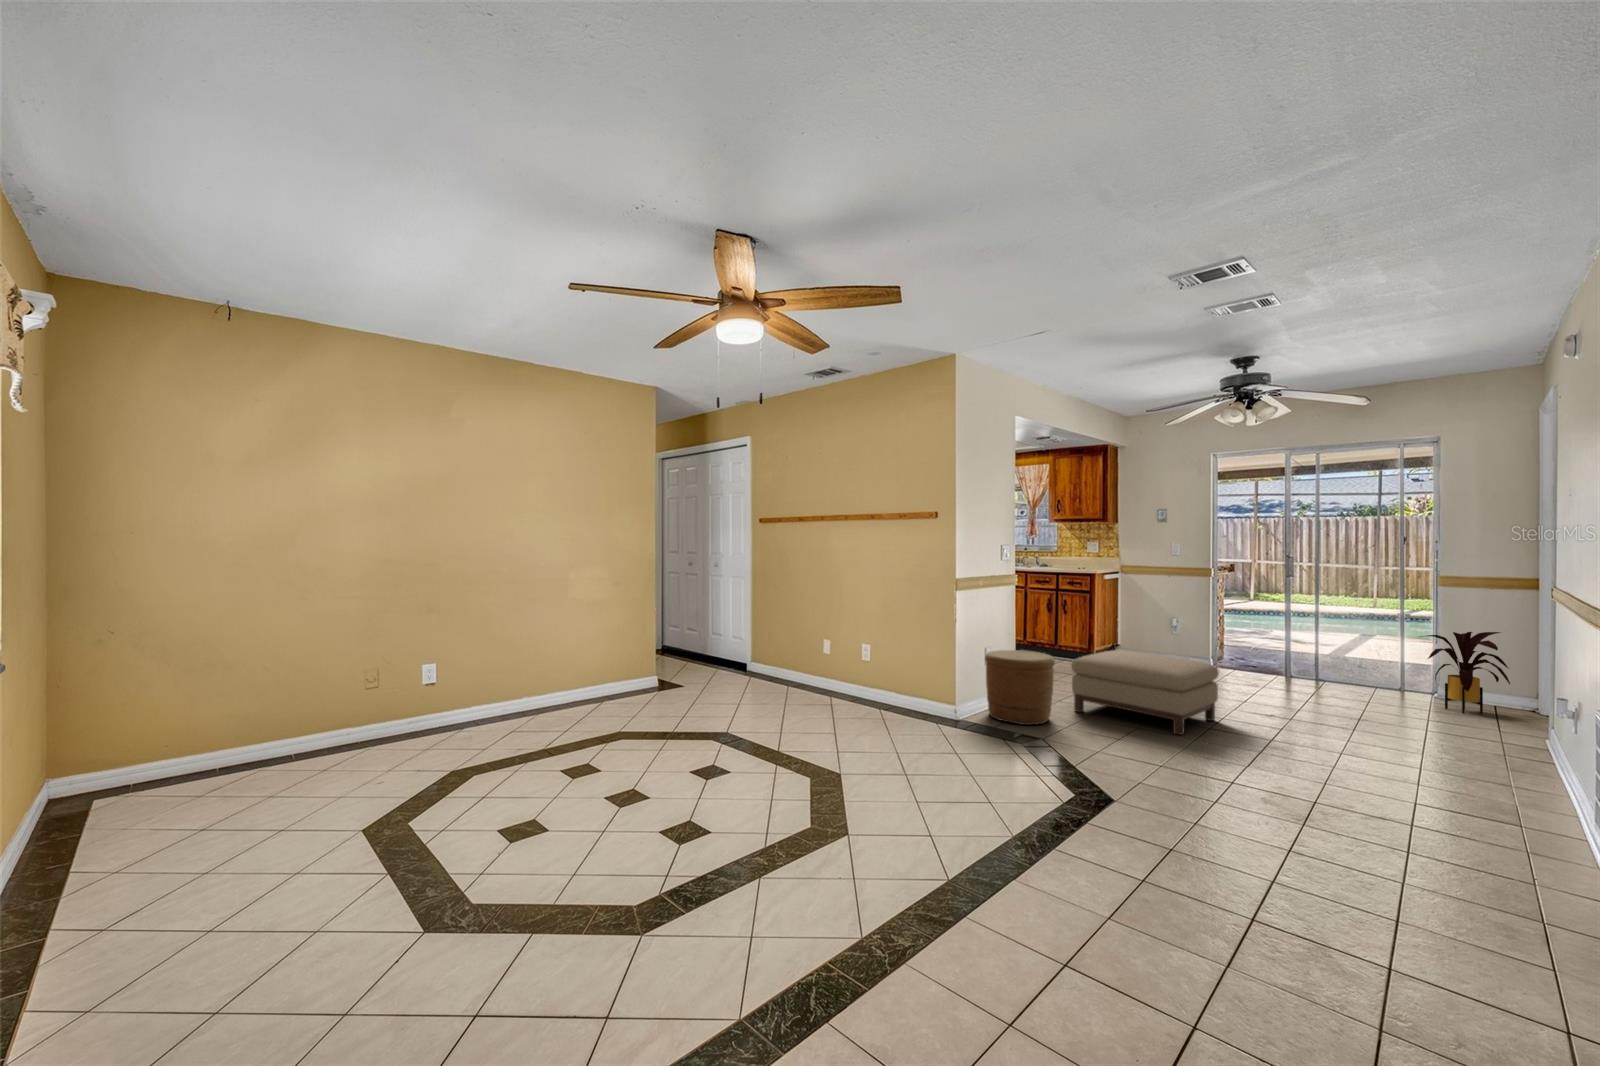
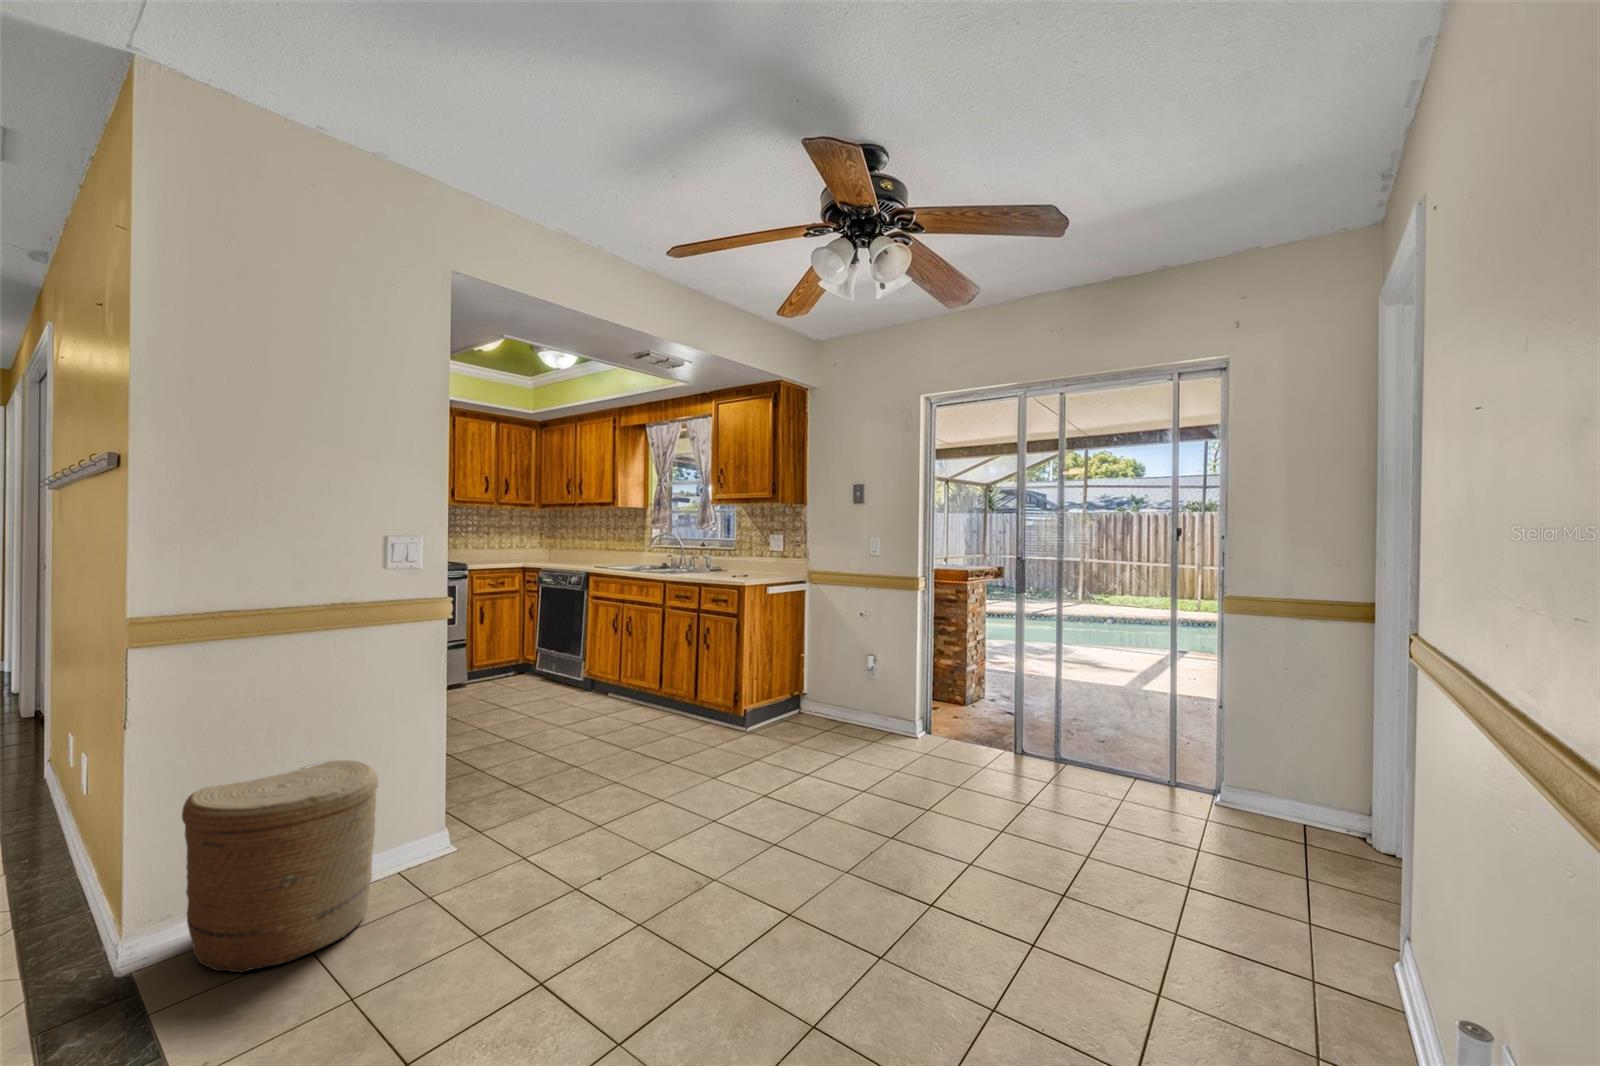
house plant: present [1420,632,1510,714] -> none [1186,686,1337,851]
ottoman: present [1071,650,1219,735] -> none [463,742,750,995]

